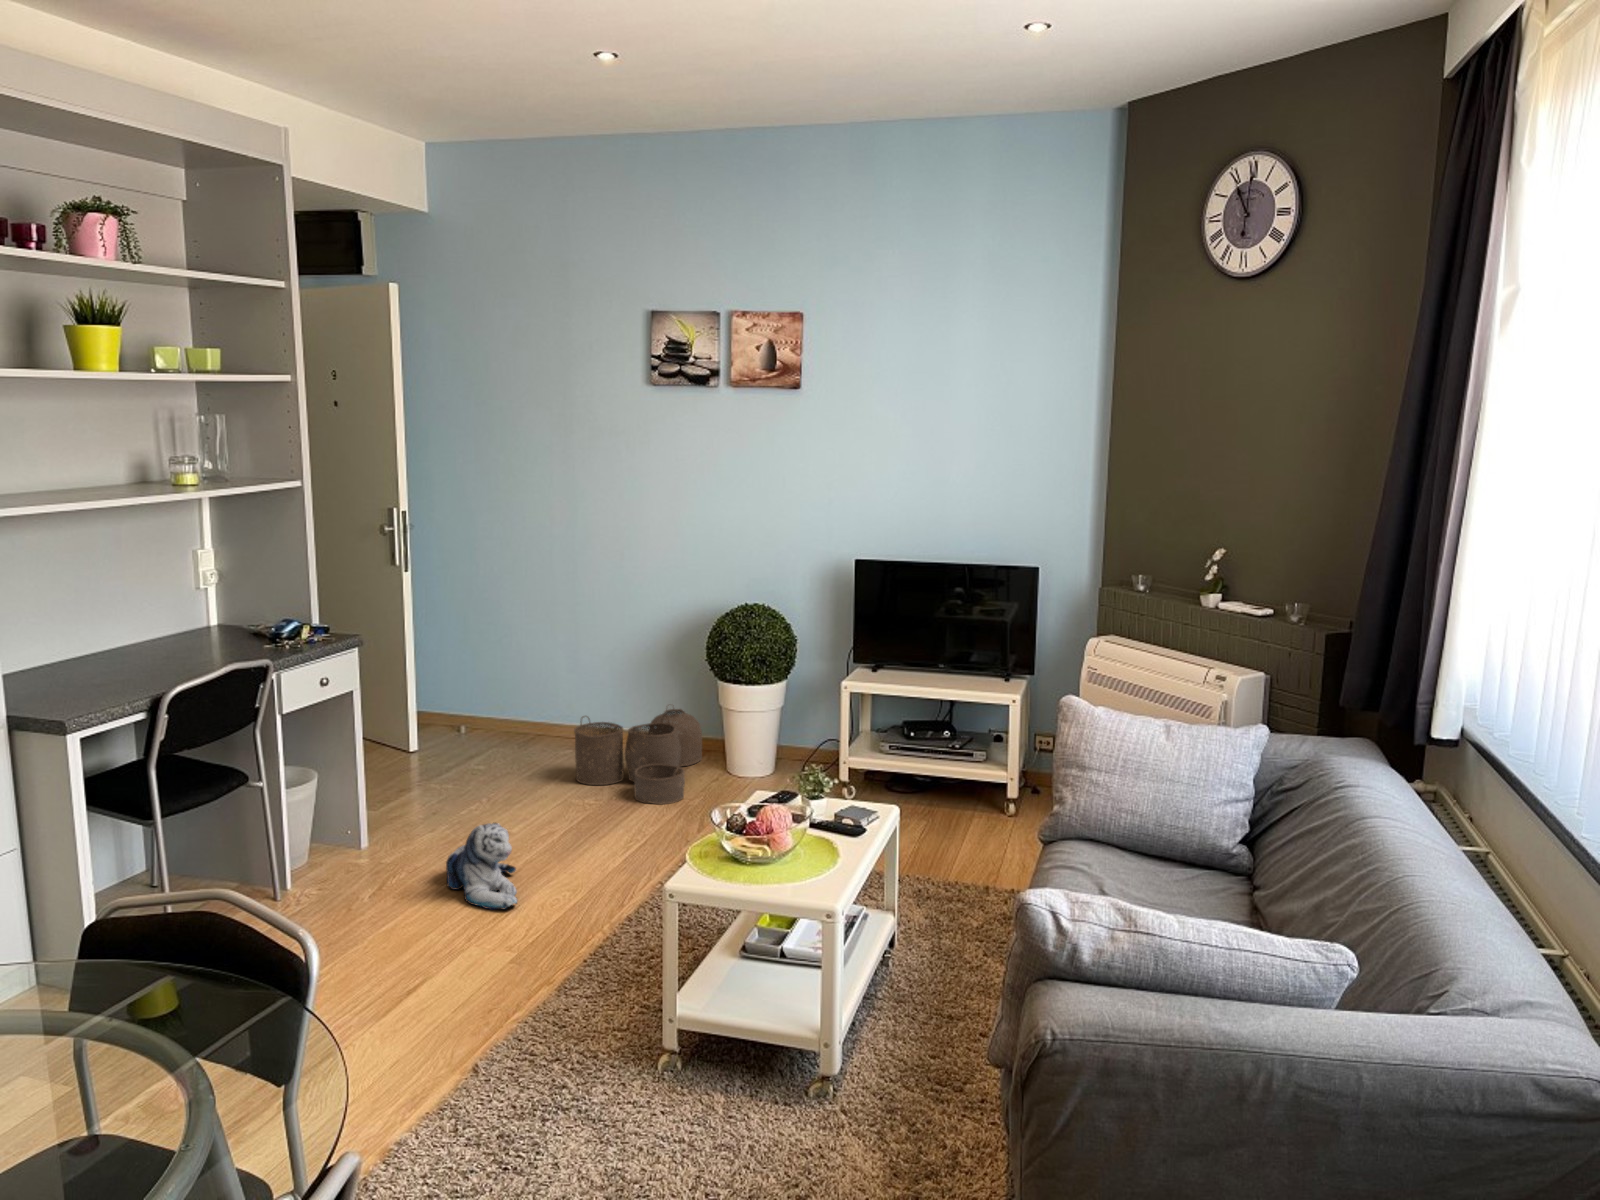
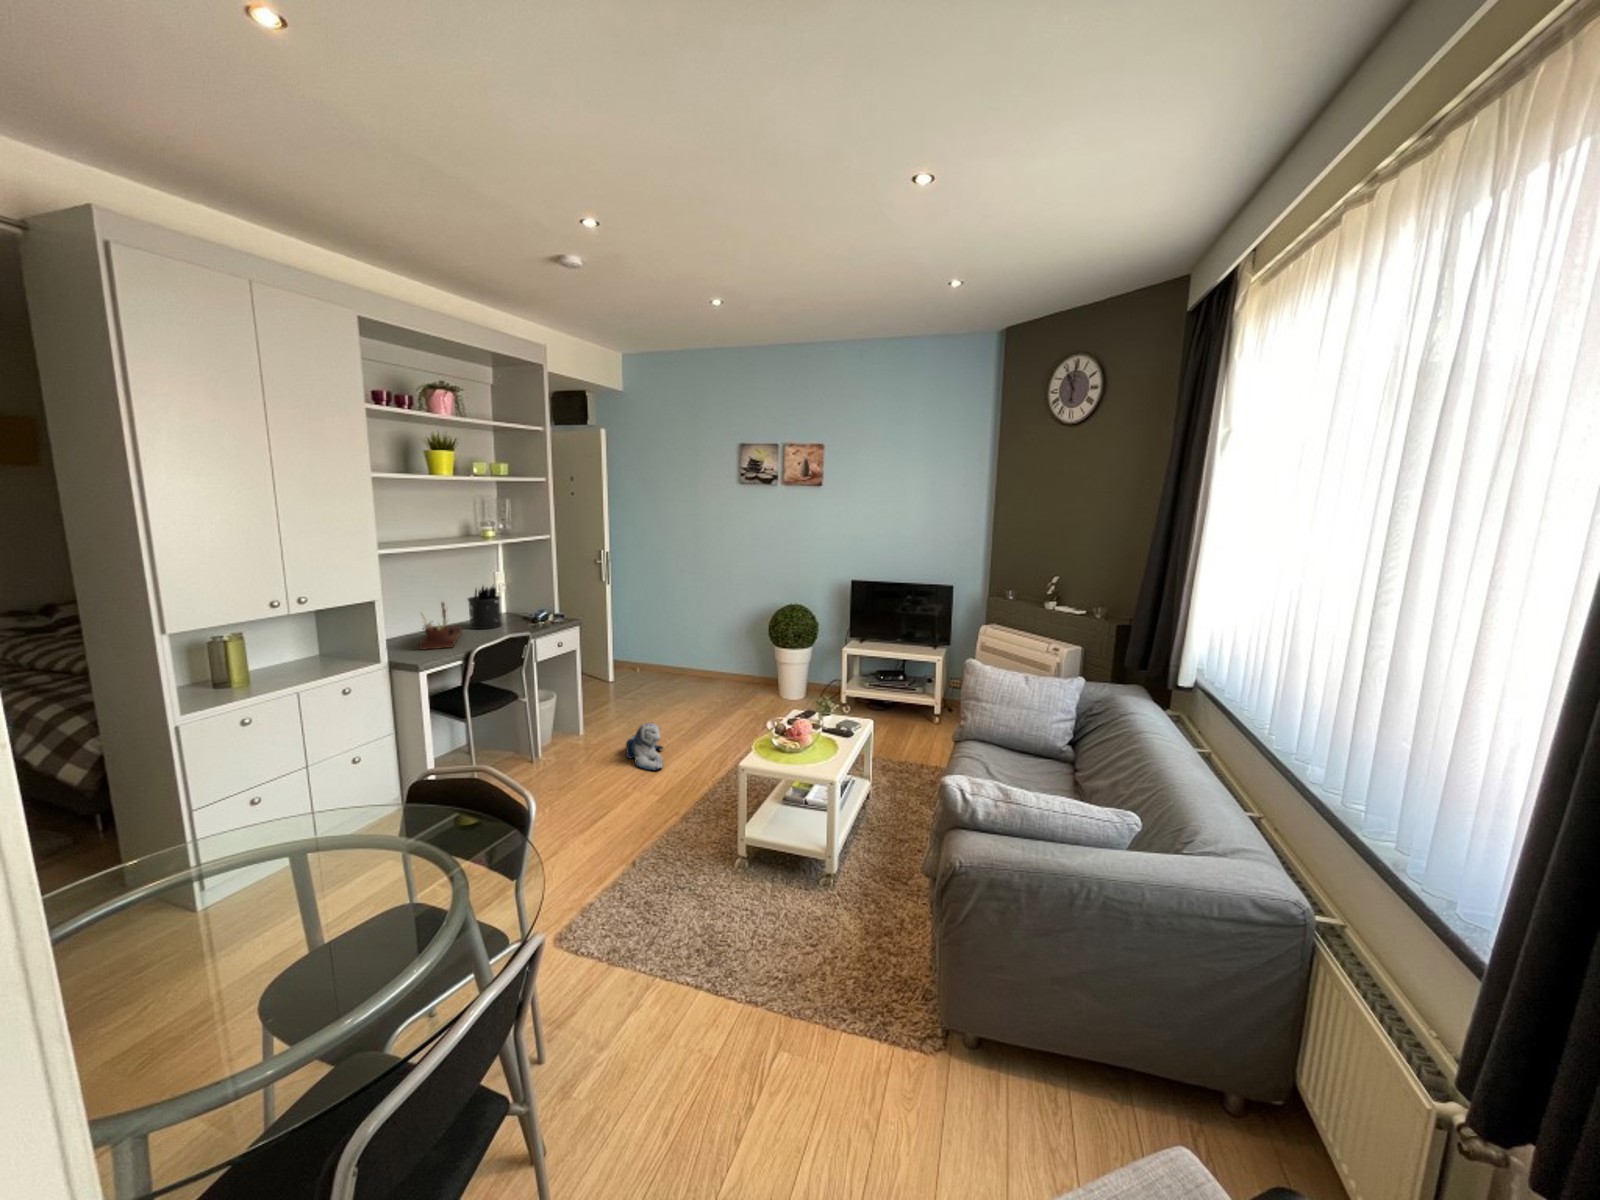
pen holder: none [146,570,212,655] -> present [468,586,502,629]
desk organizer: none [64,605,139,694] -> present [419,602,462,650]
woven basket: present [574,708,702,804] -> none [698,658,767,713]

